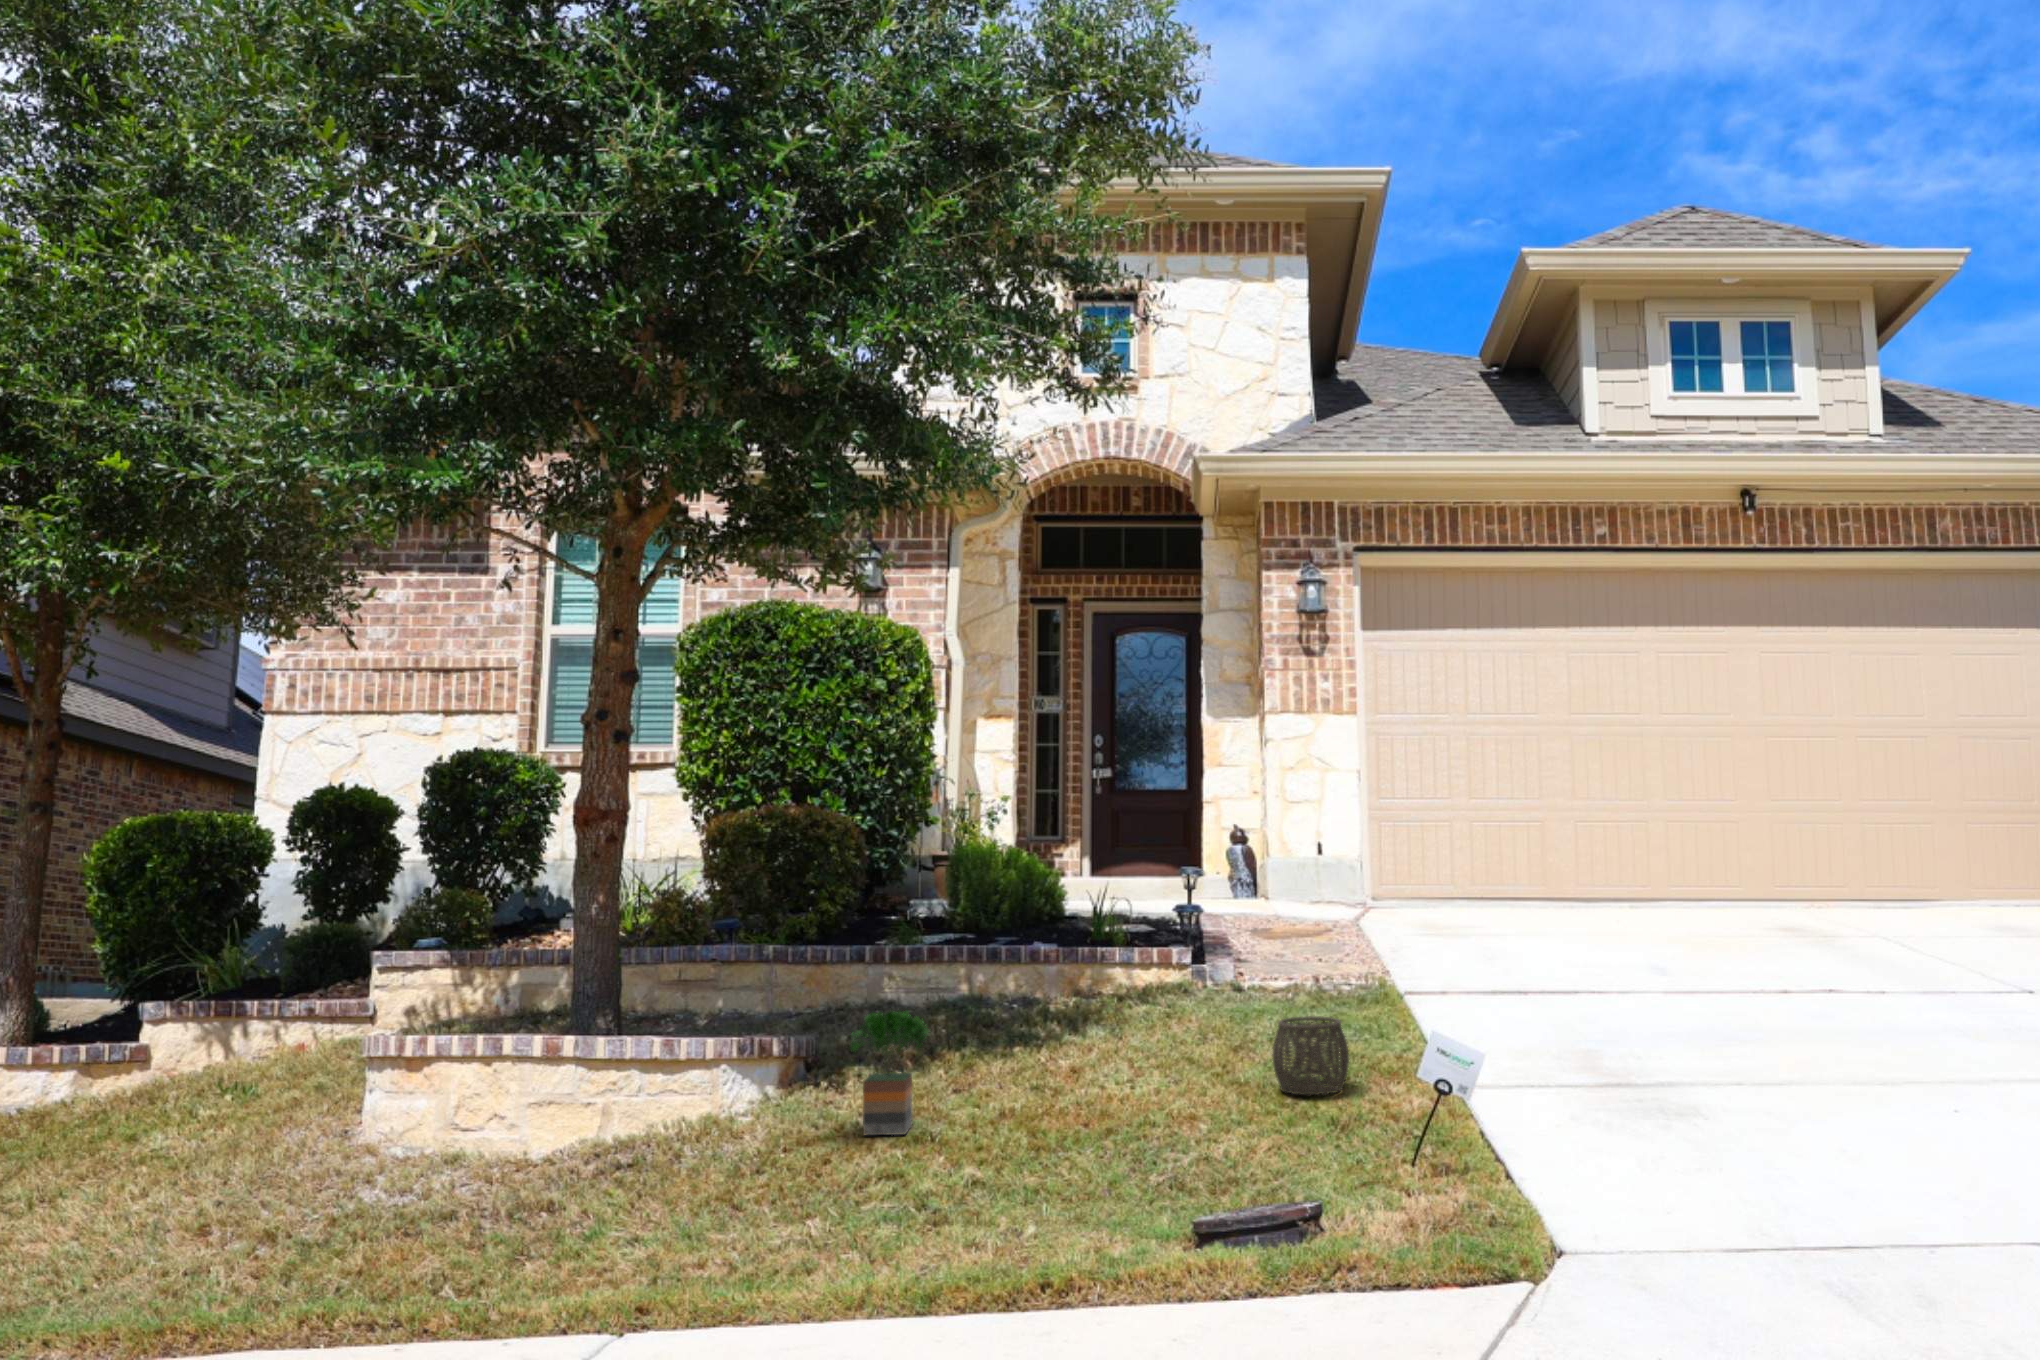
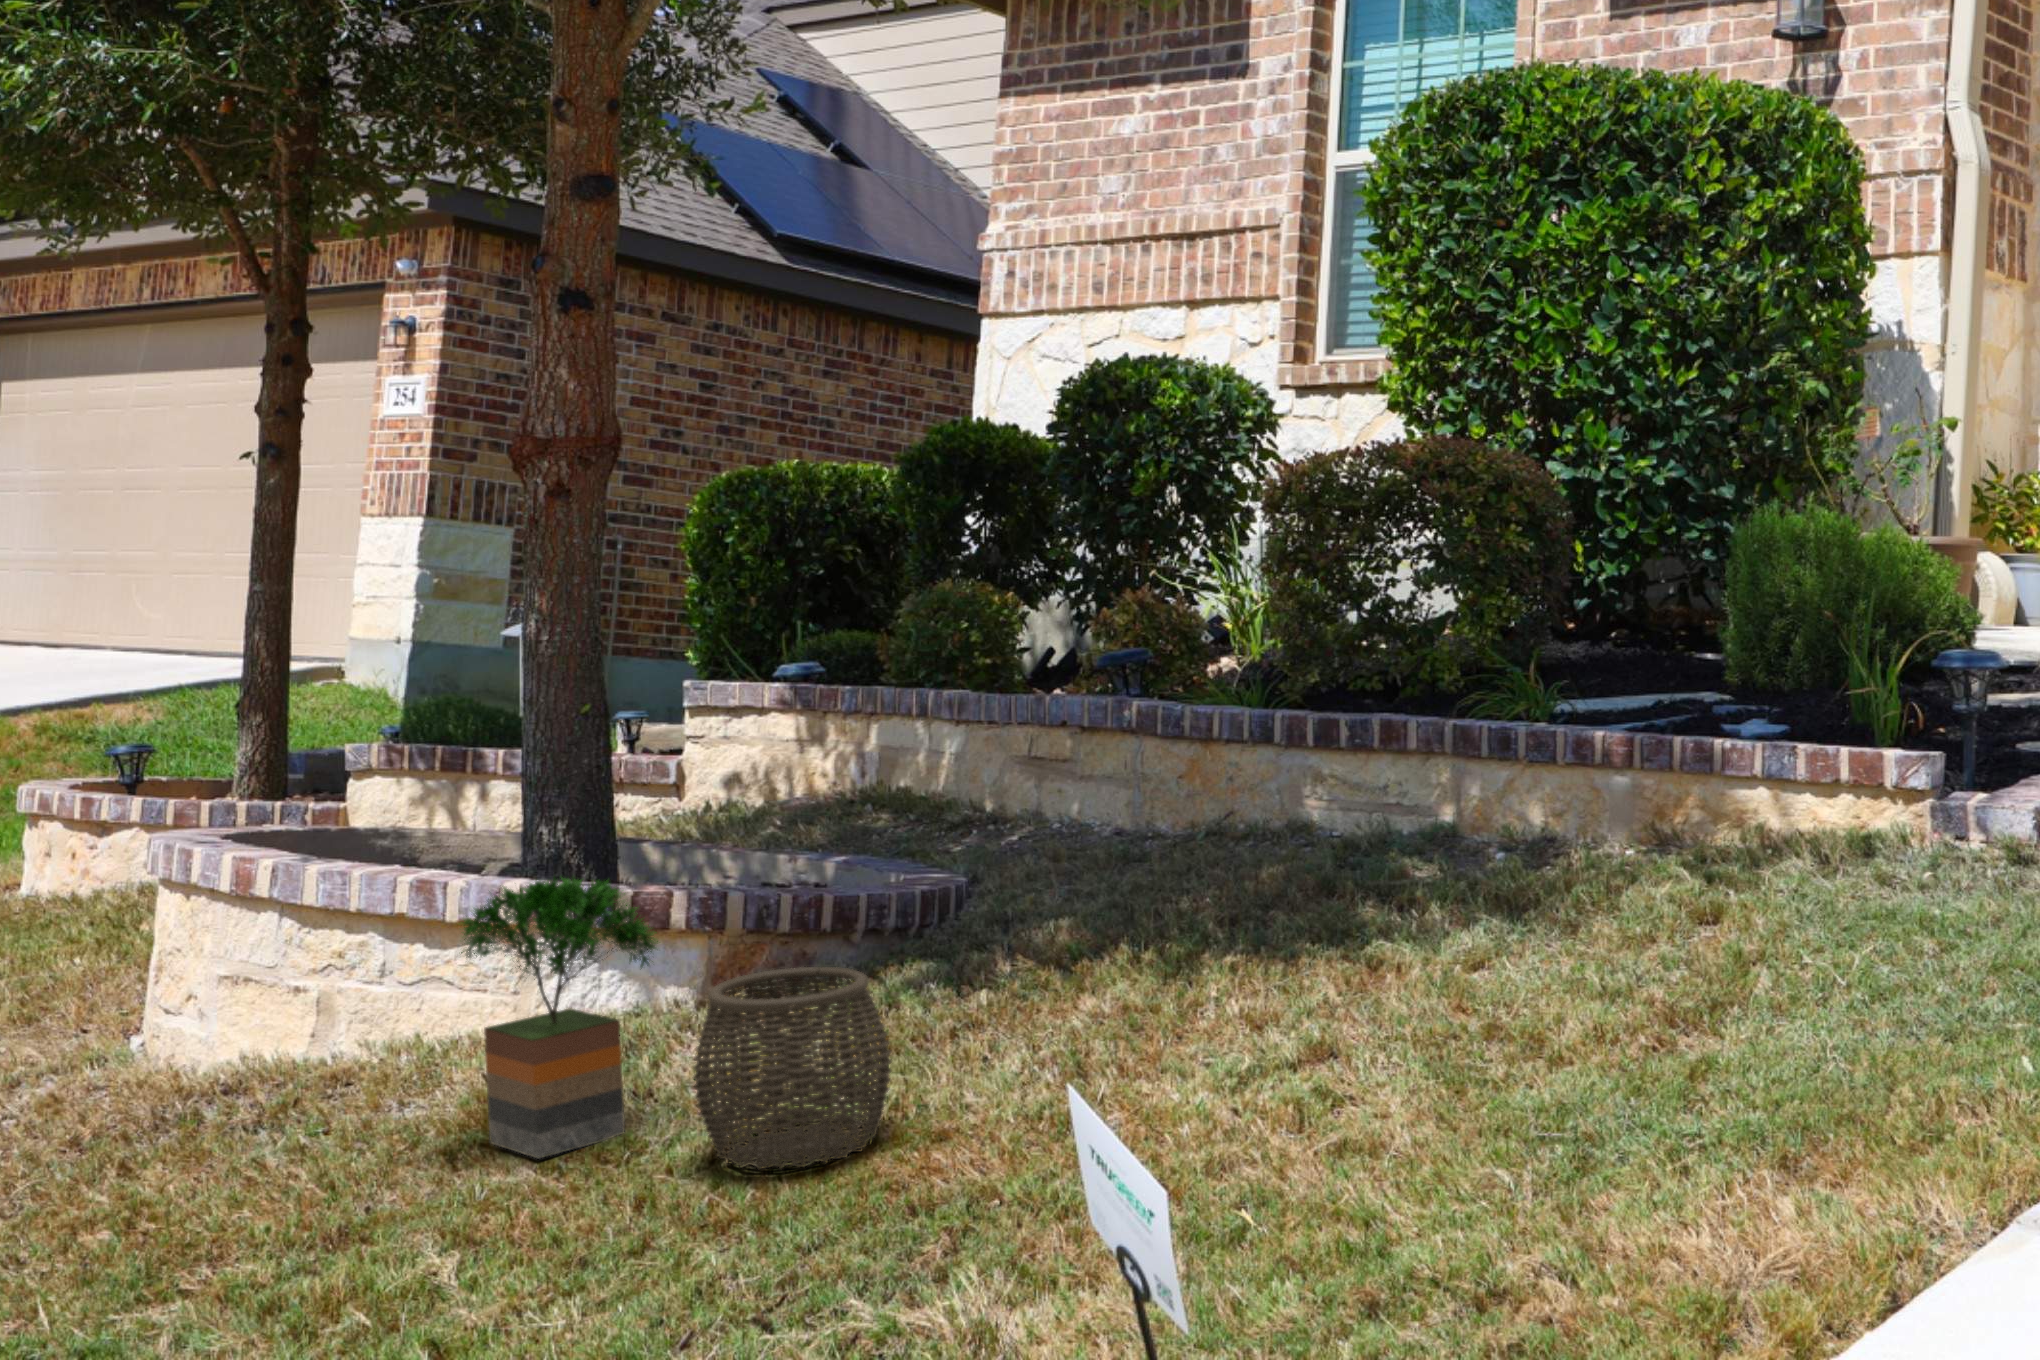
woven basket: present [1272,1016,1349,1096] -> present [693,967,892,1169]

